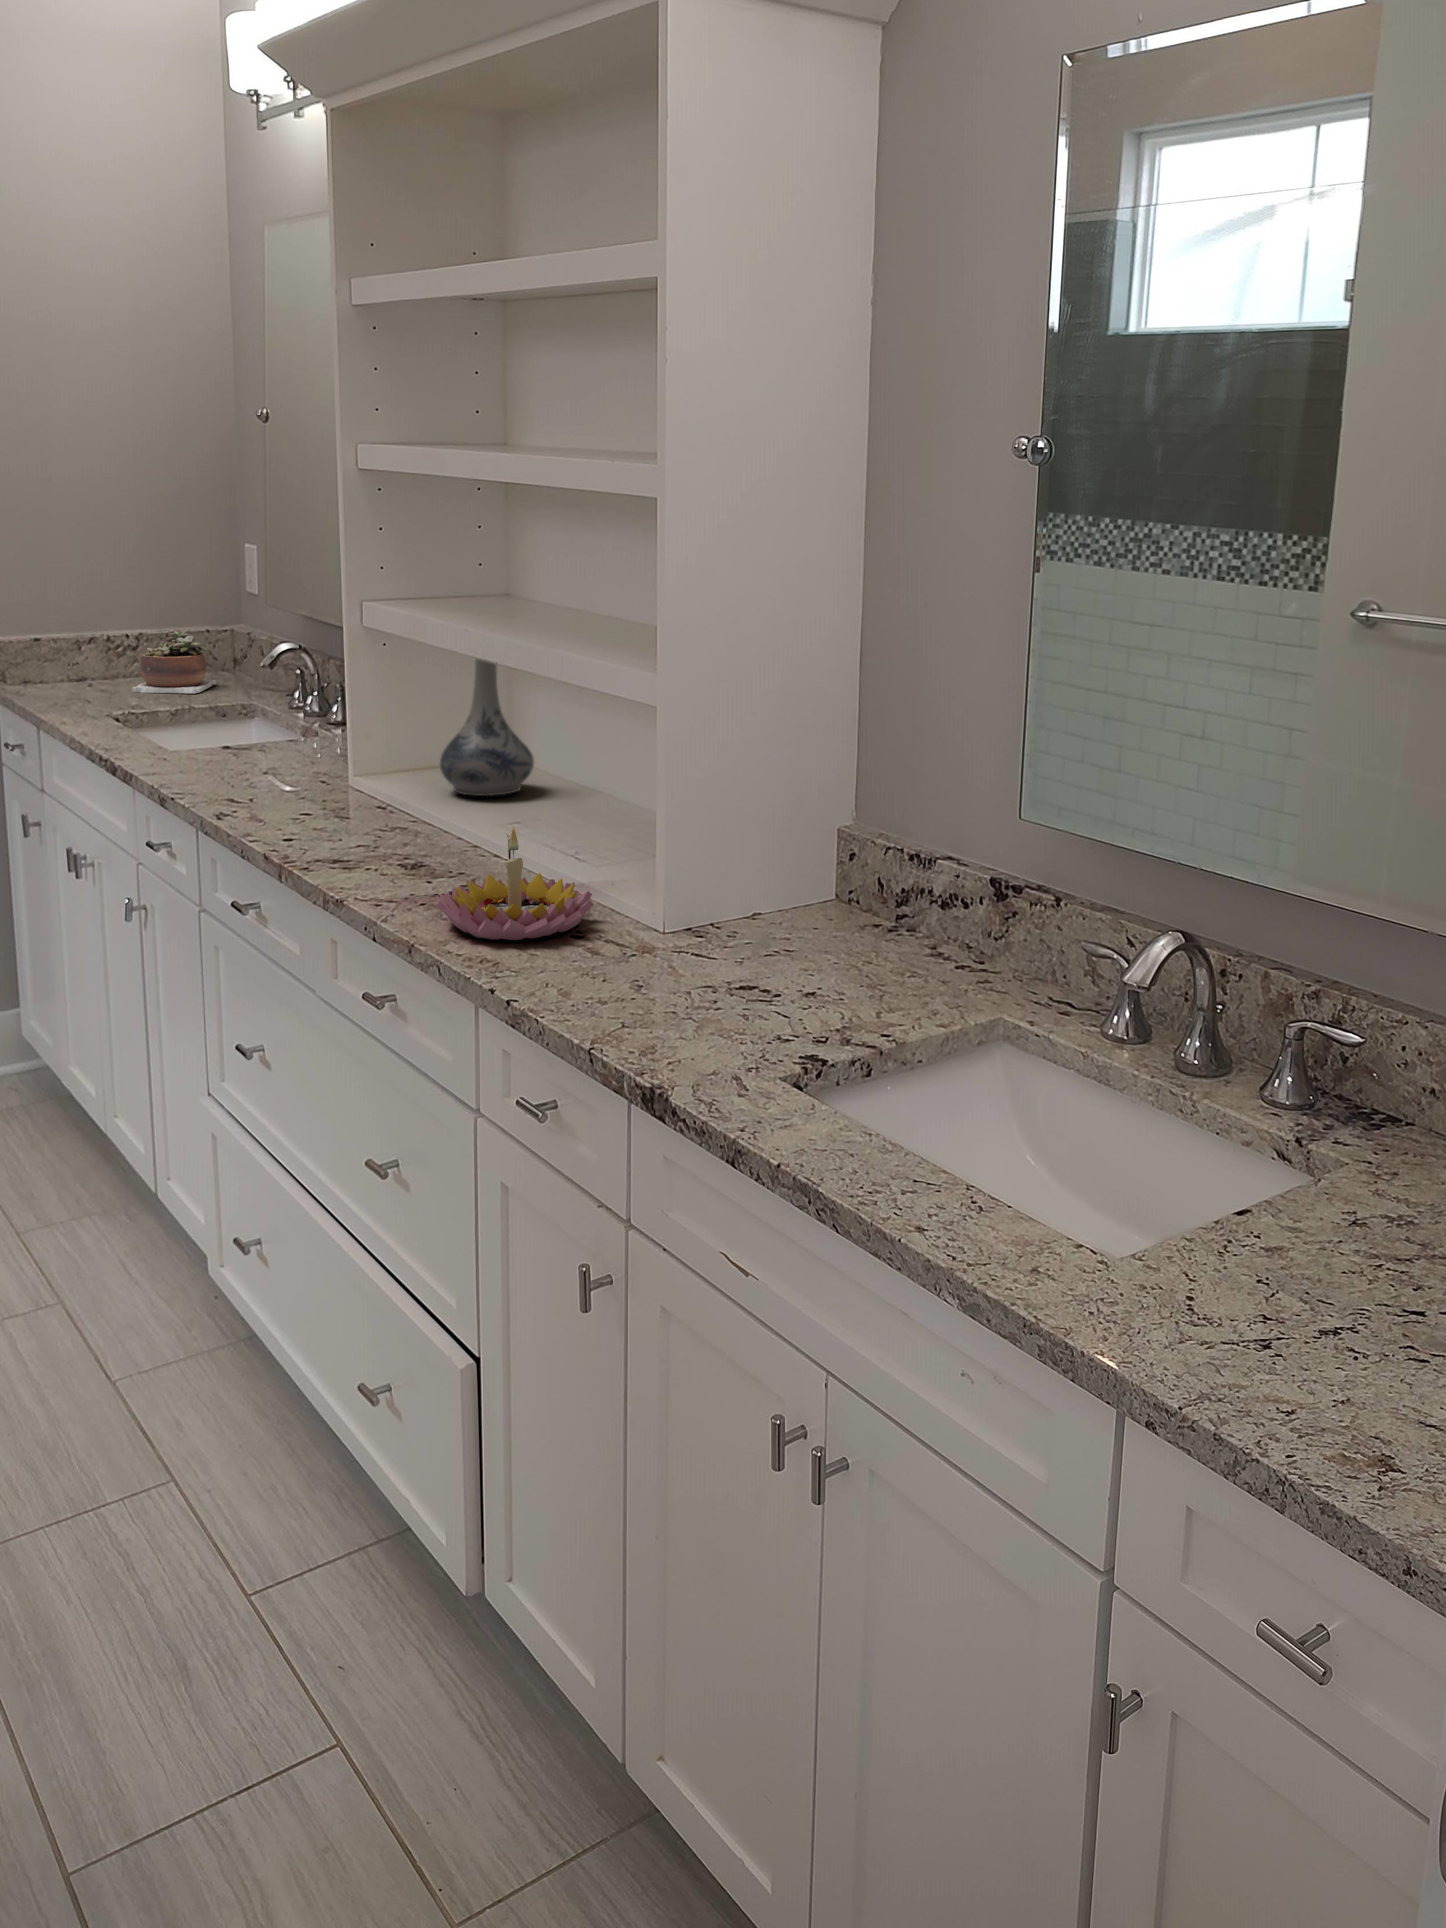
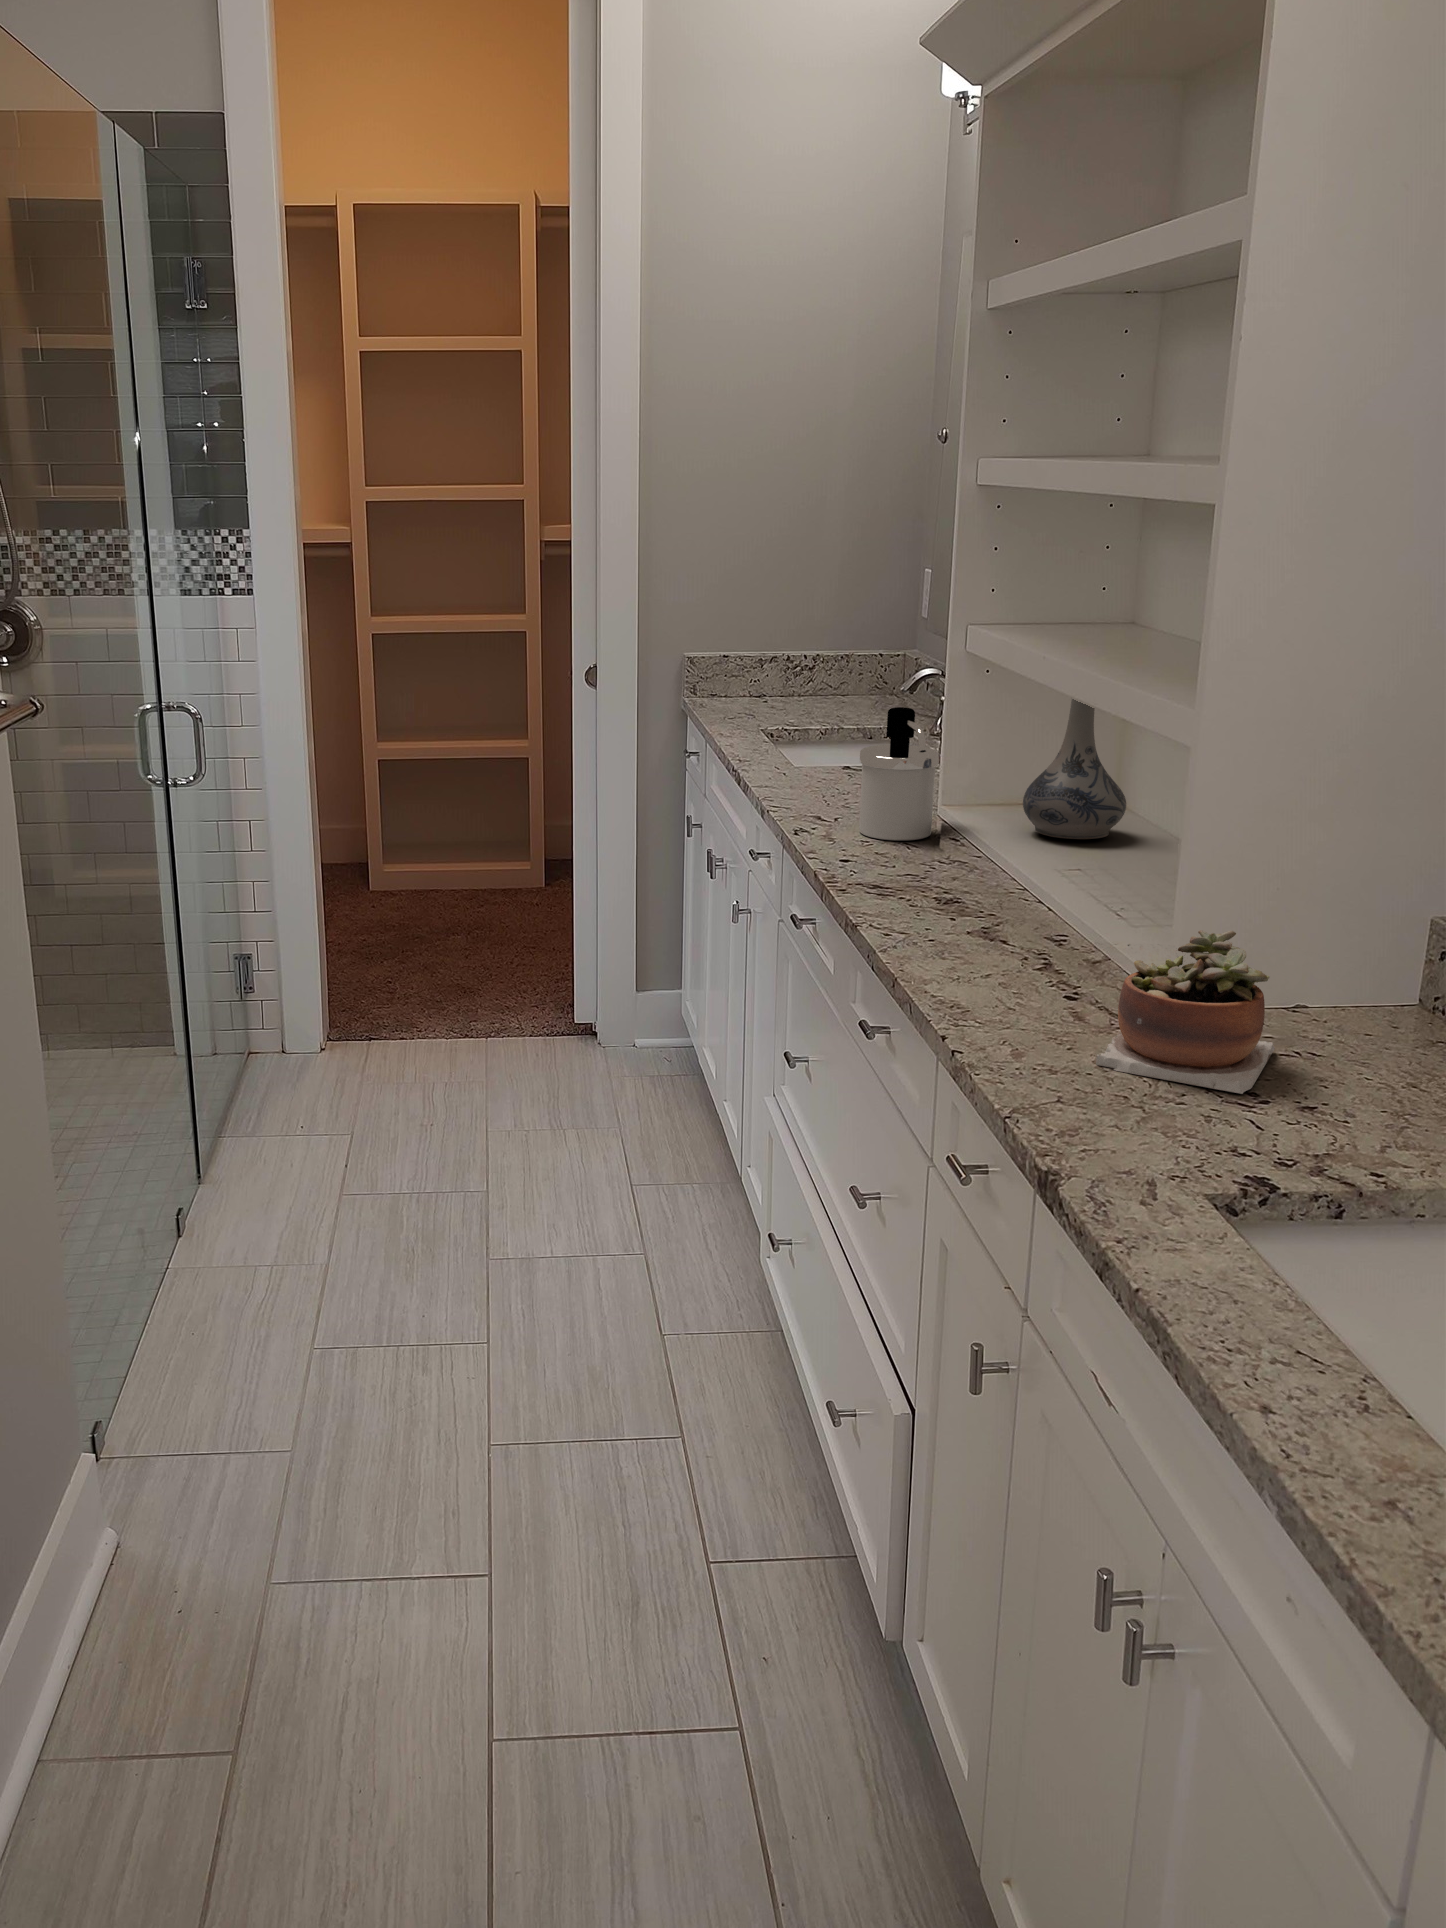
succulent plant: present [131,630,216,693] -> present [1096,930,1275,1094]
soap dispenser: none [276,685,355,815] -> present [859,707,939,841]
candle holder: present [437,827,594,942] -> none [931,870,1106,995]

